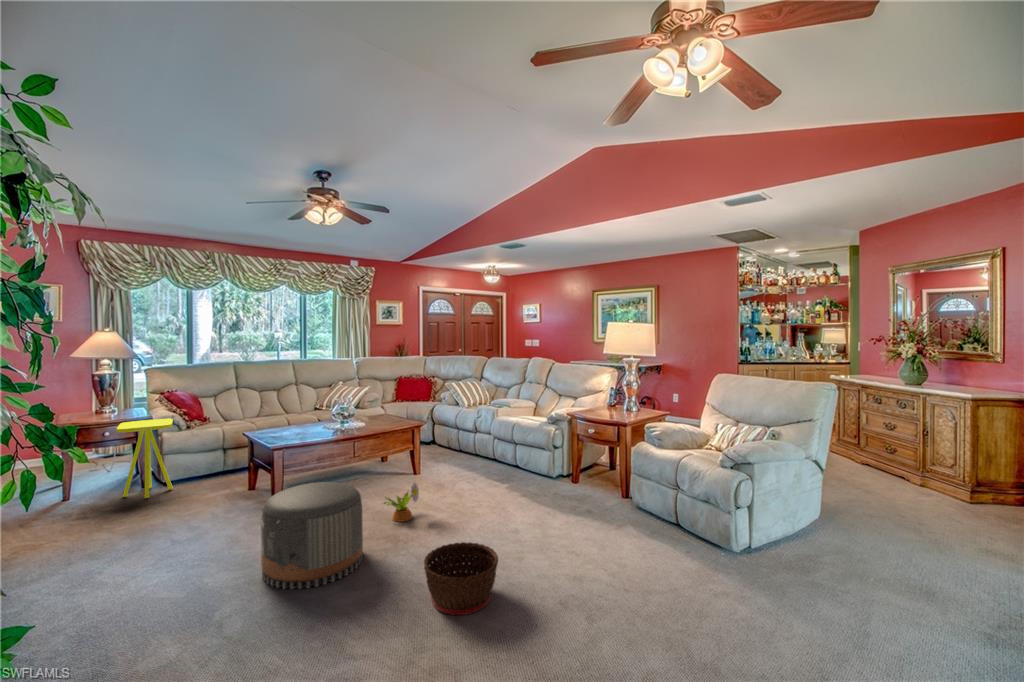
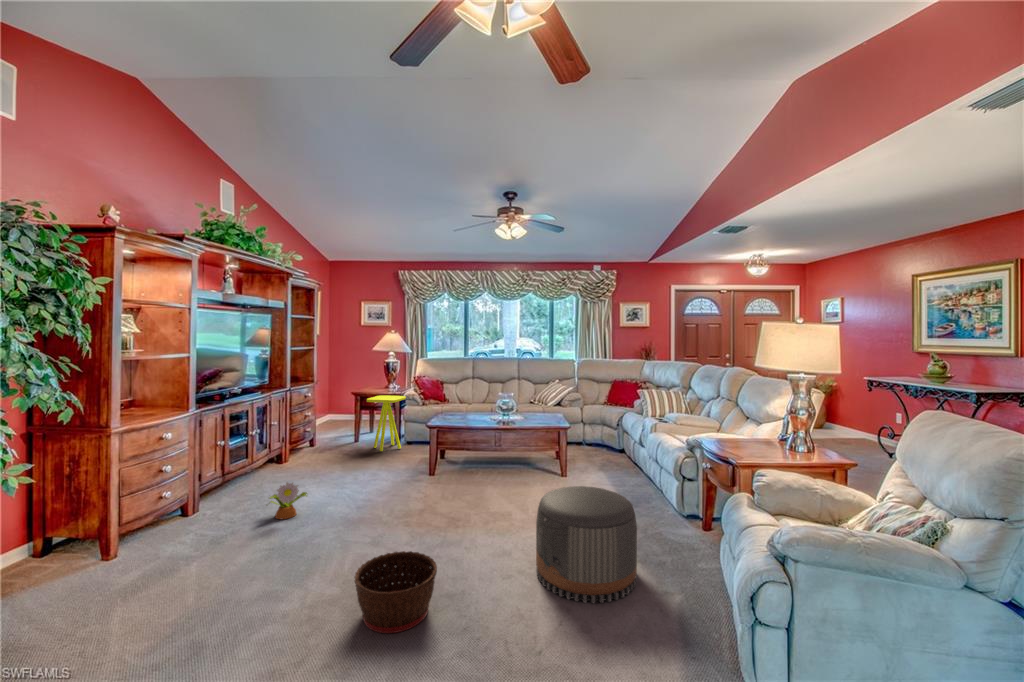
pouf: present [261,482,363,589] -> present [536,486,637,603]
decorative plant: present [383,483,419,522] -> present [270,482,307,519]

